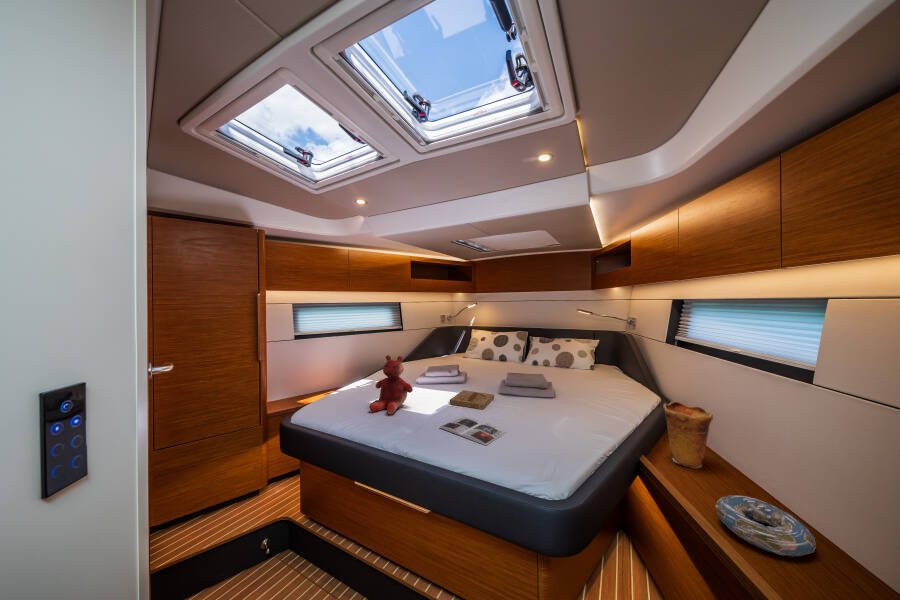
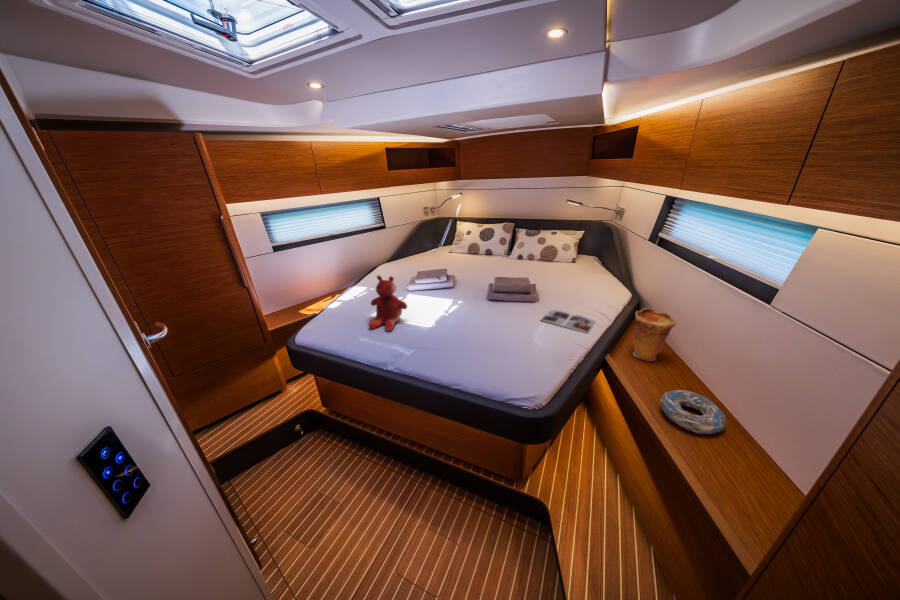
tray: present [450,390,494,410] -> none [443,298,483,319]
magazine: present [440,417,506,445] -> present [541,310,596,333]

